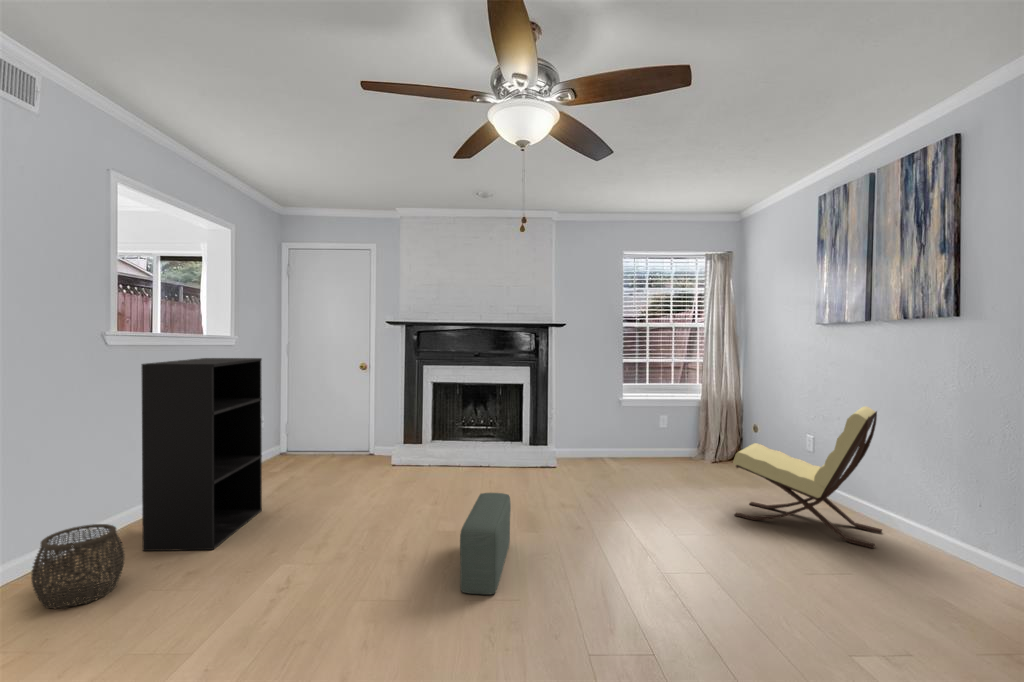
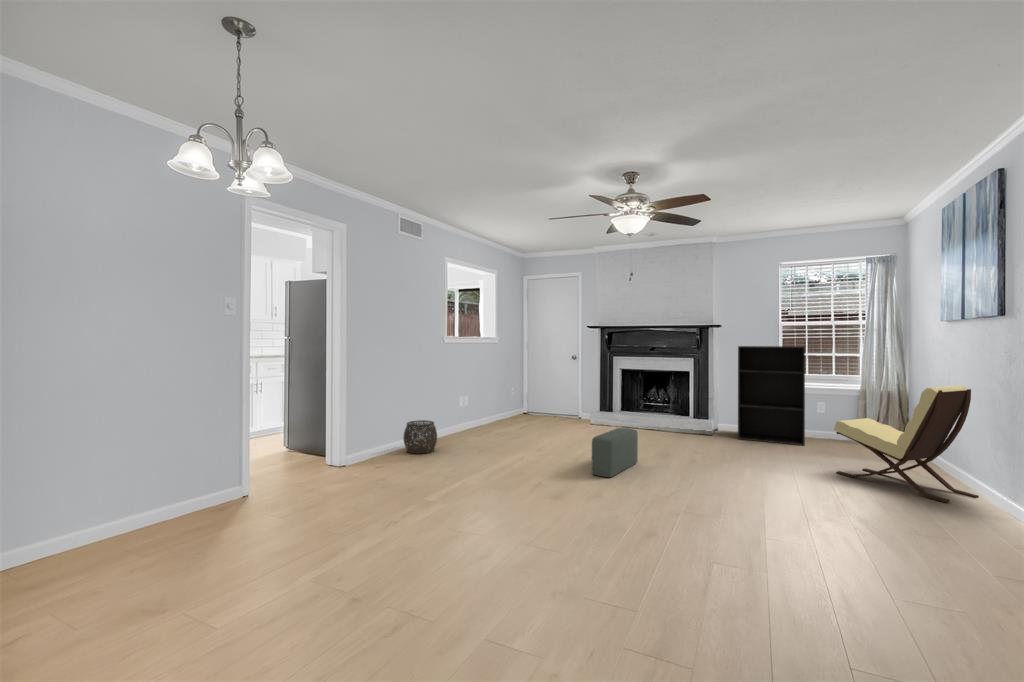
bookshelf: present [142,358,262,551] -> present [738,346,805,445]

